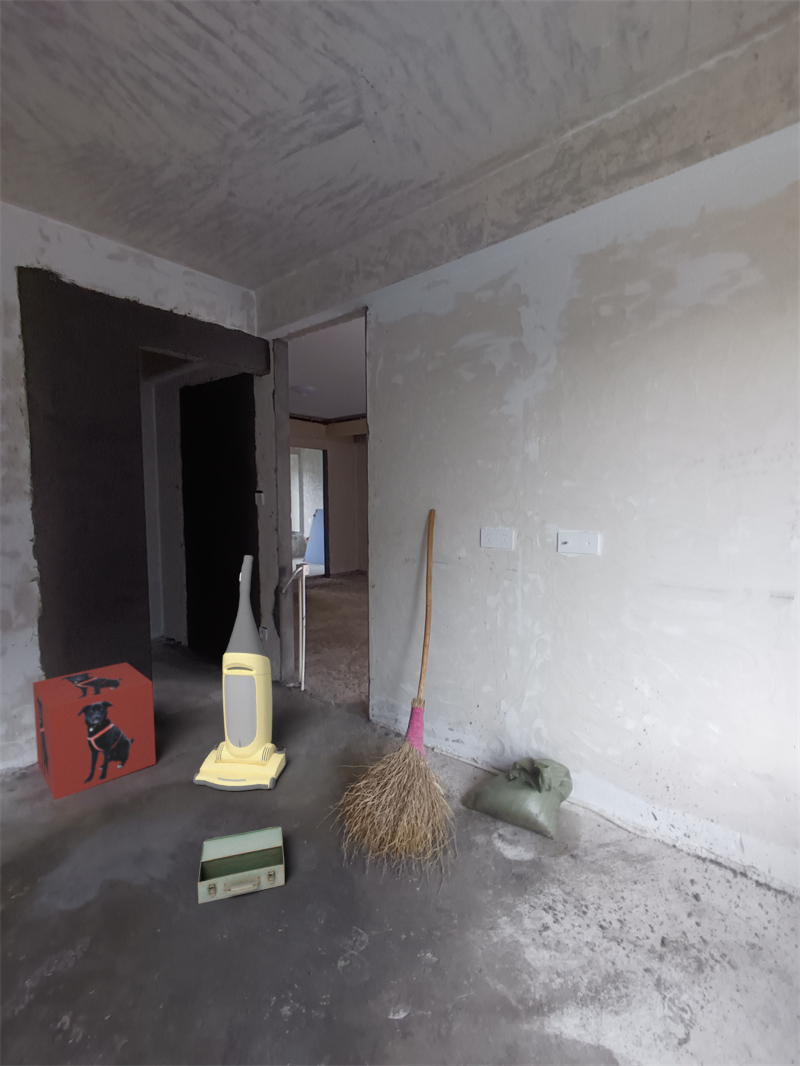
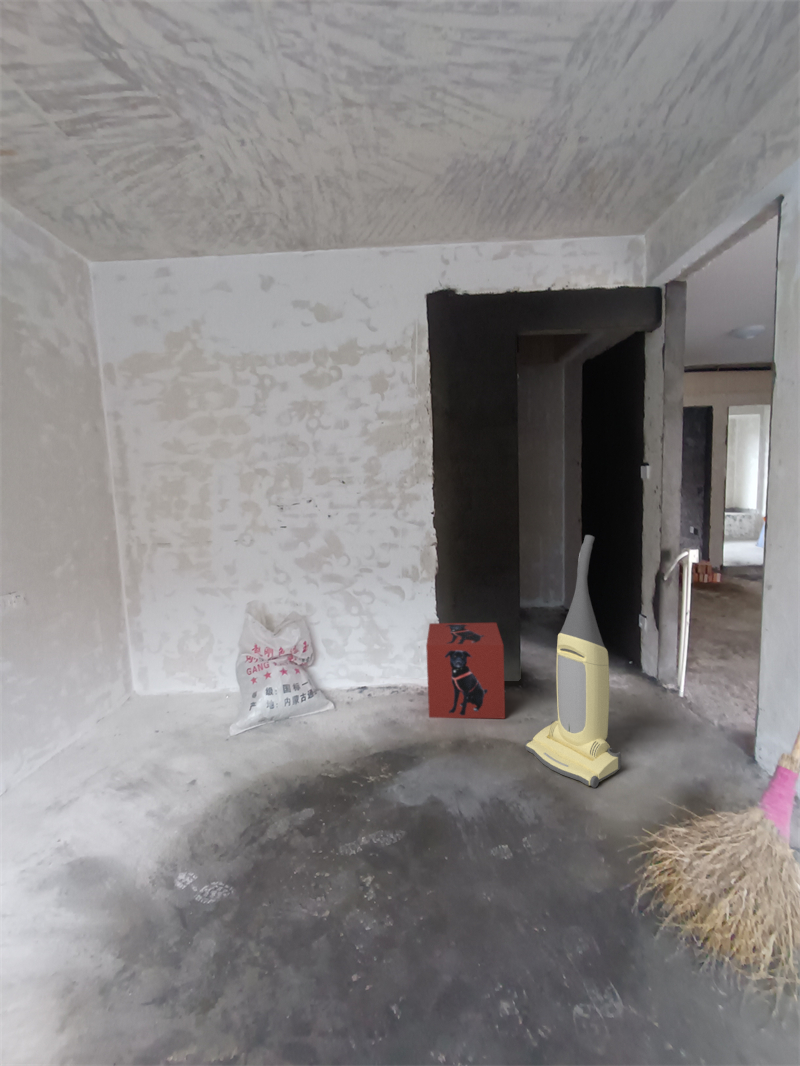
toolbox: present [198,826,285,904] -> none [479,802,574,887]

